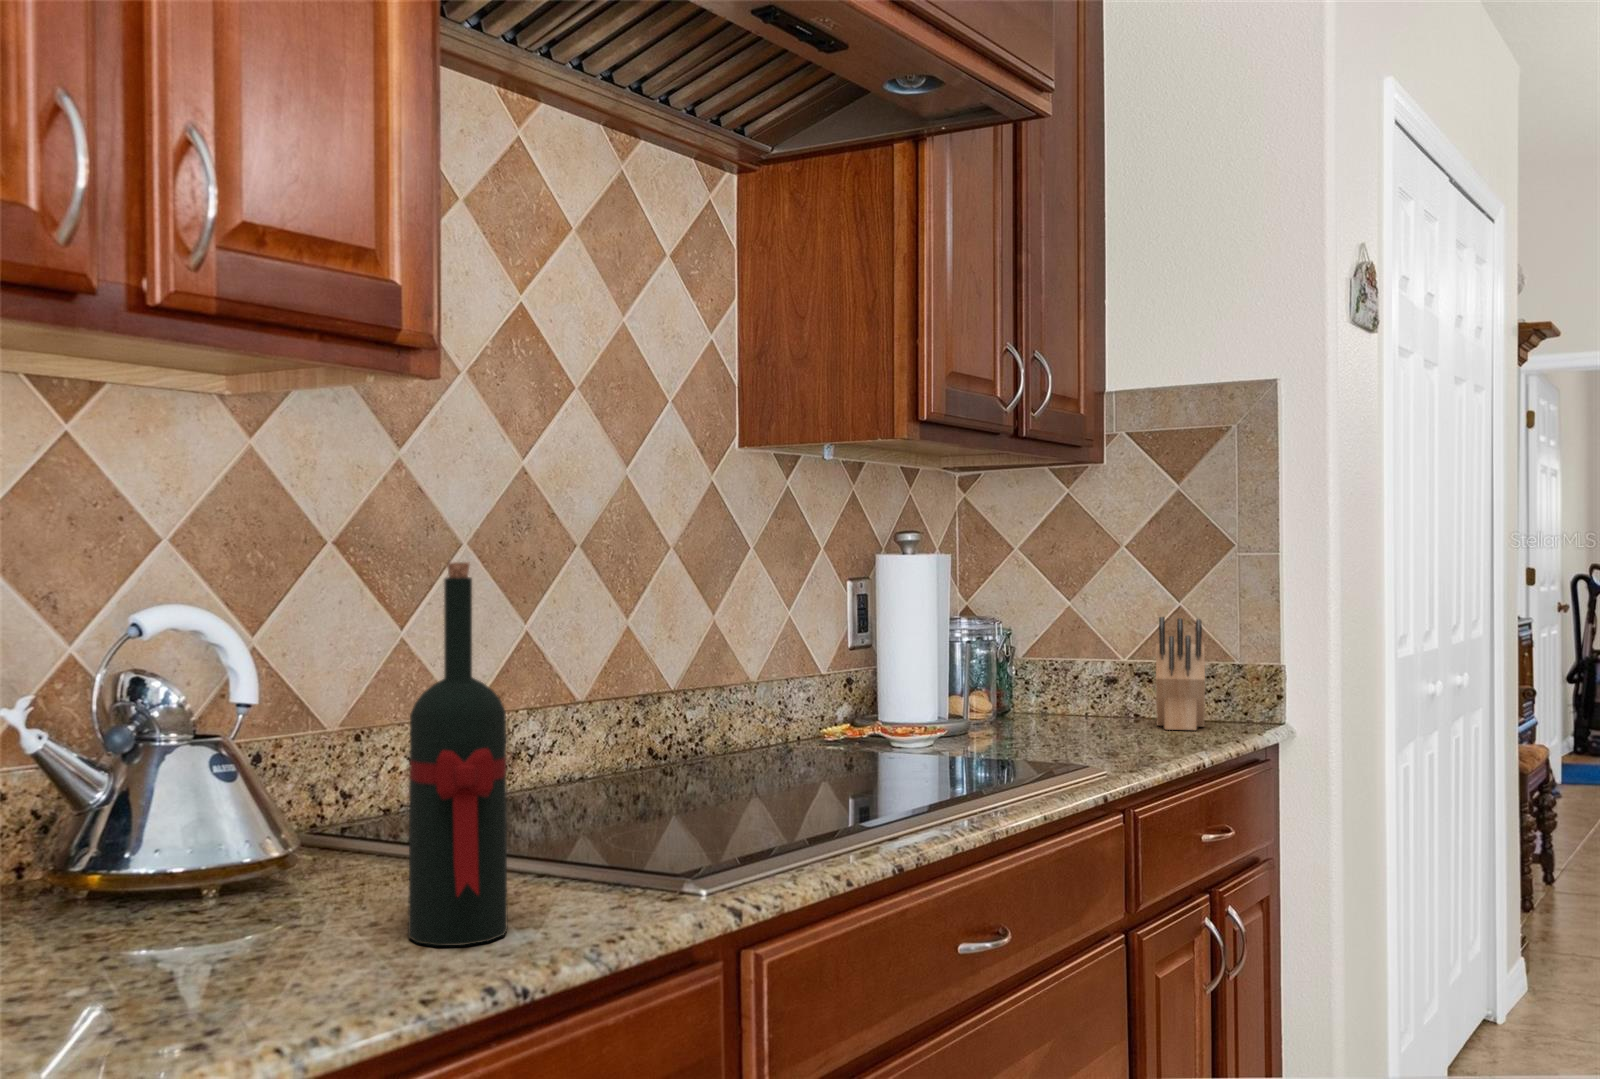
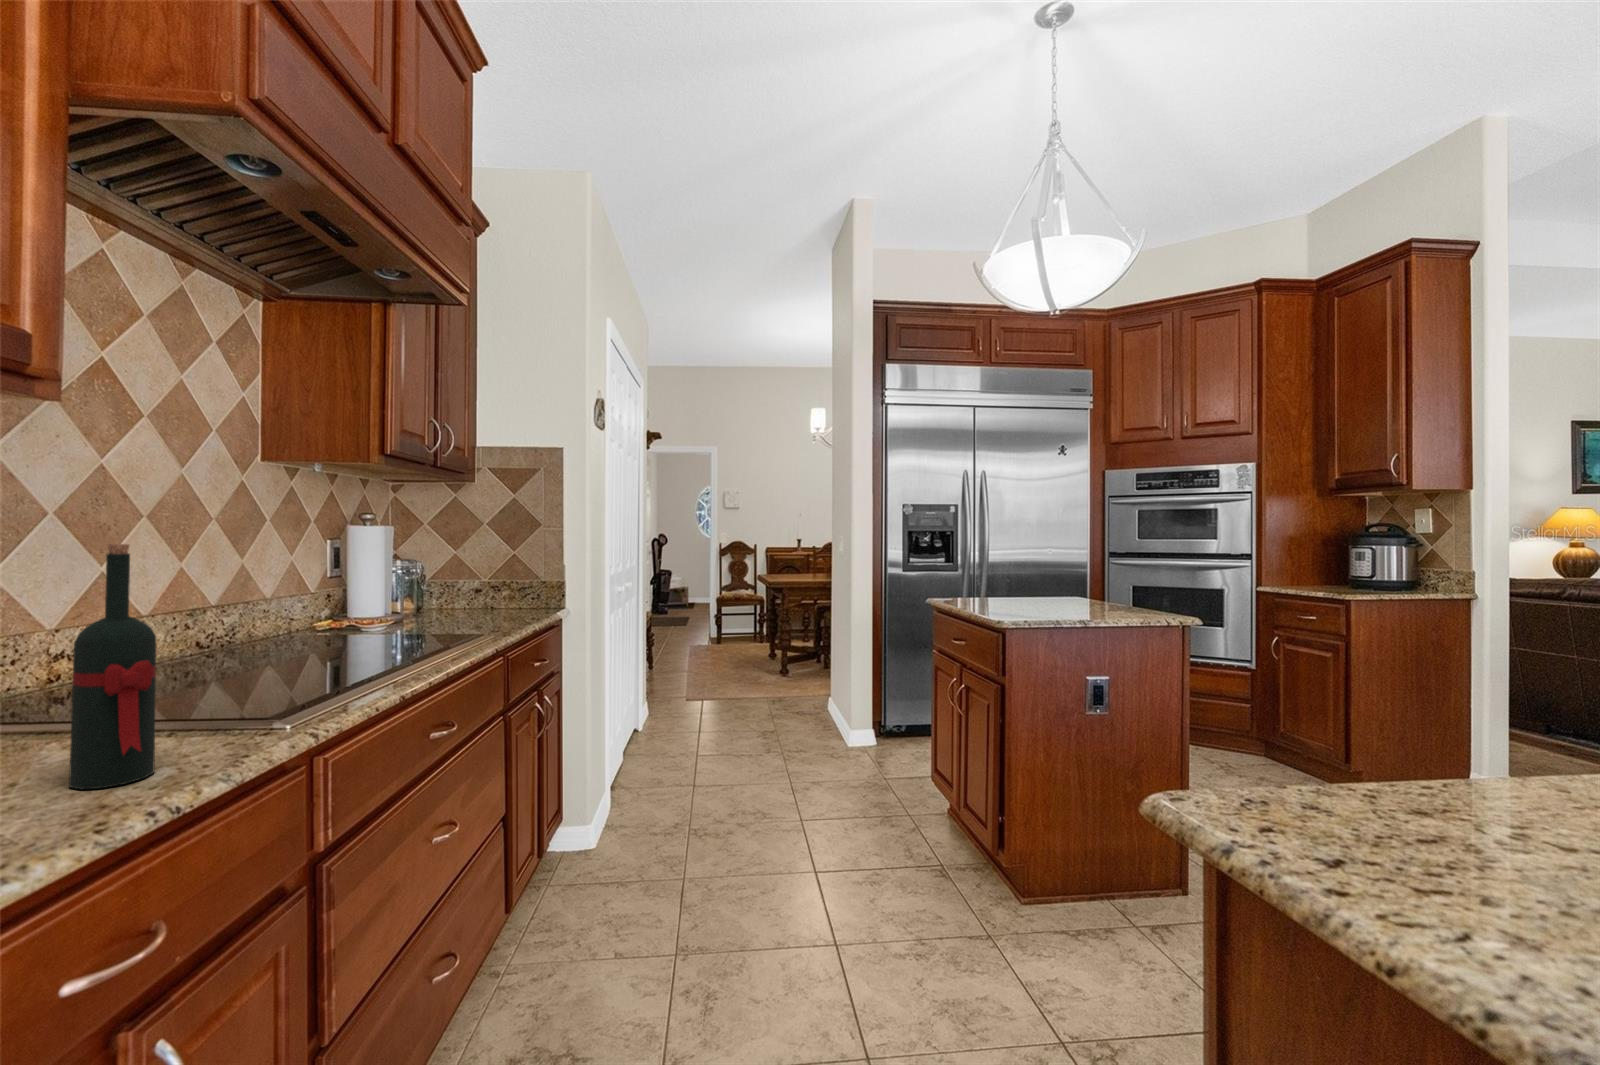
knife block: present [1156,617,1205,730] -> none [503,558,531,611]

